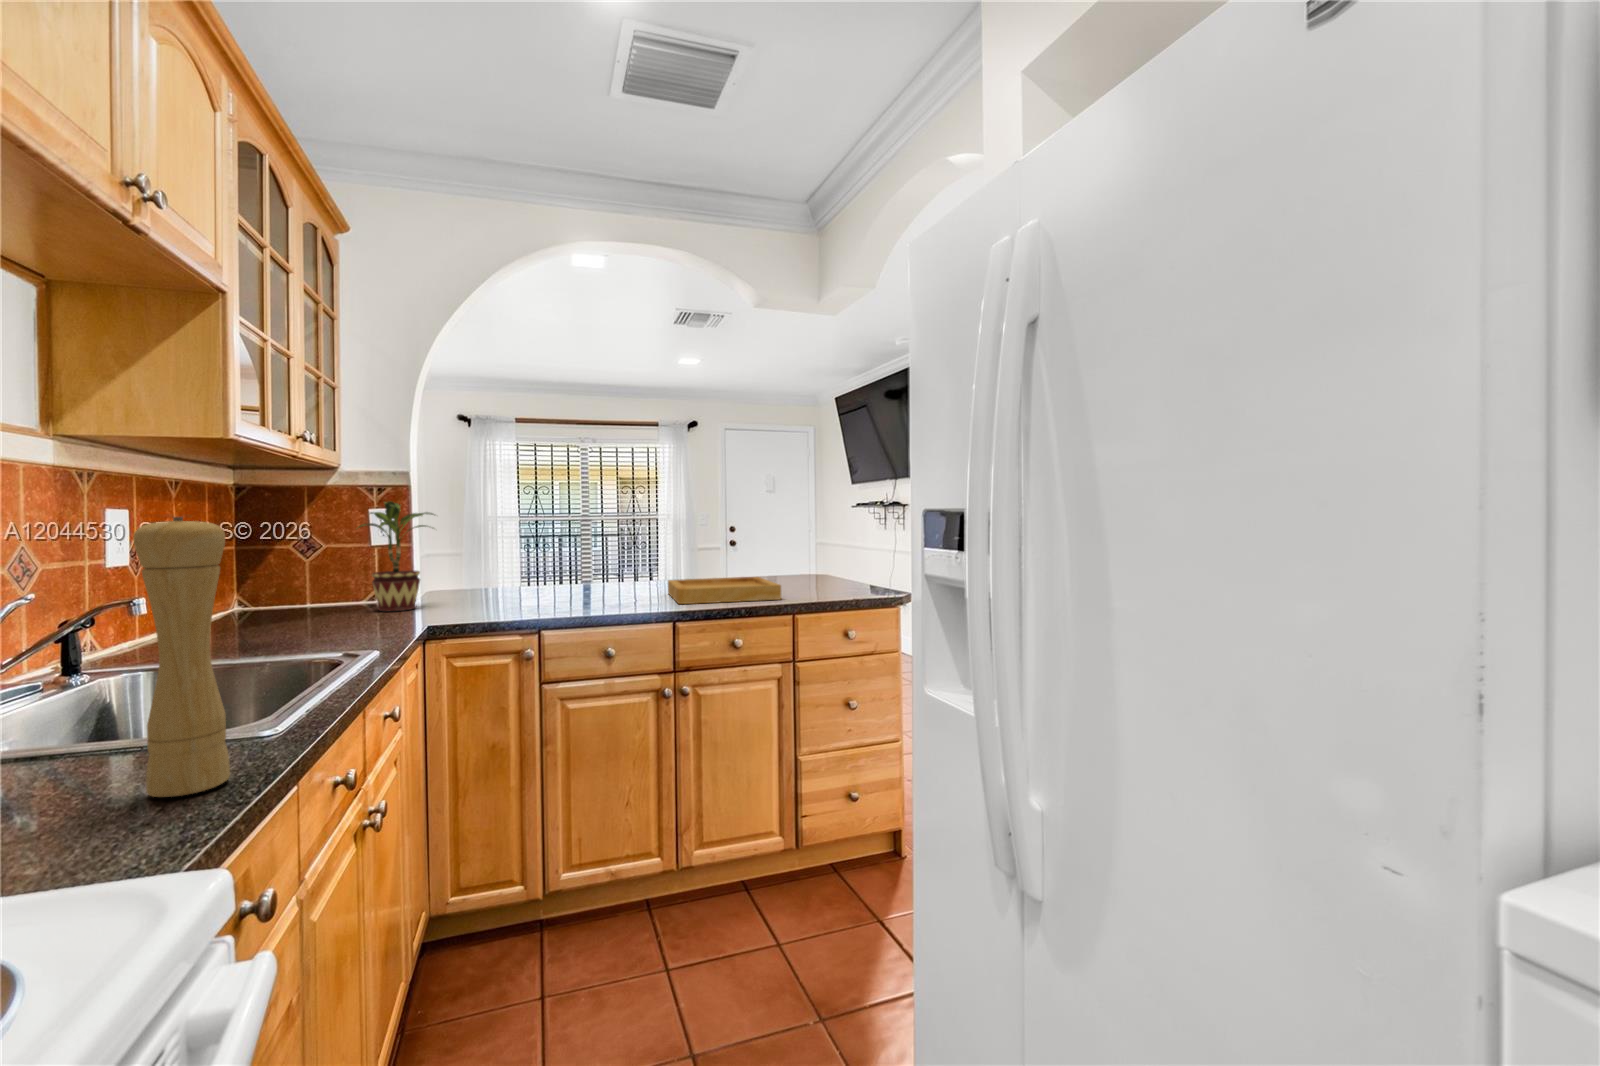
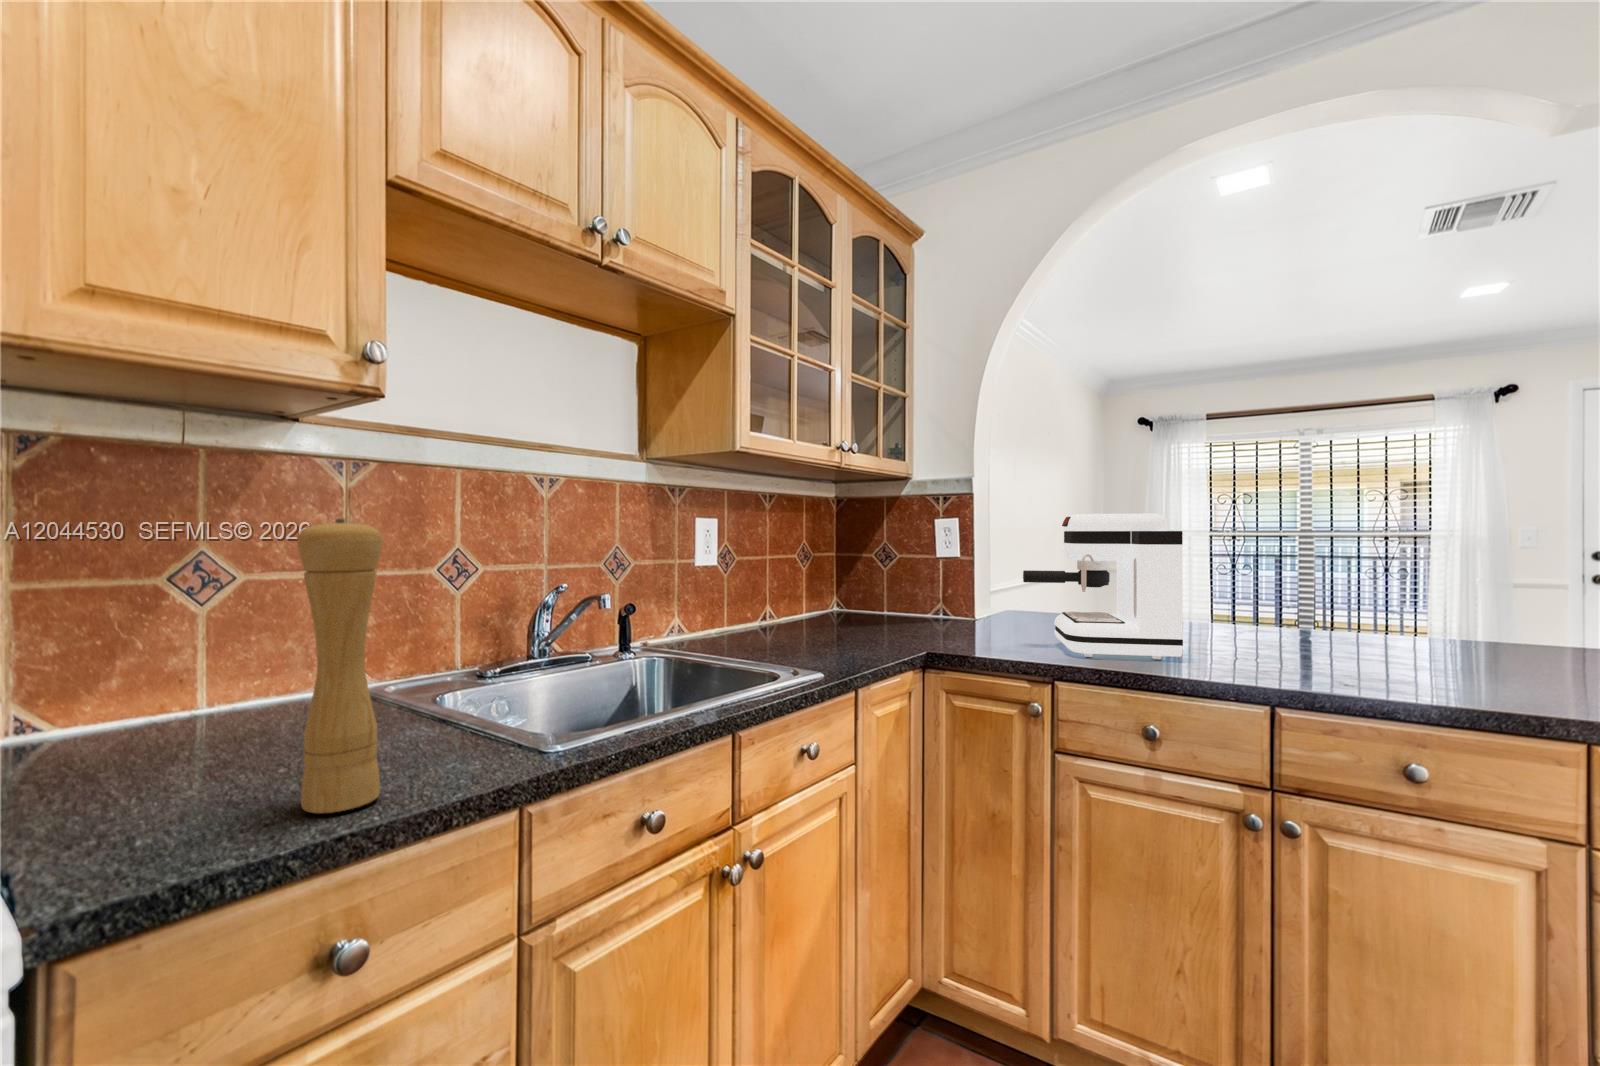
potted plant: present [359,501,433,611] -> none [905,510,995,629]
coffee maker: none [493,506,614,612] -> present [1023,514,1183,659]
tray: present [668,577,781,604] -> none [1297,632,1557,704]

